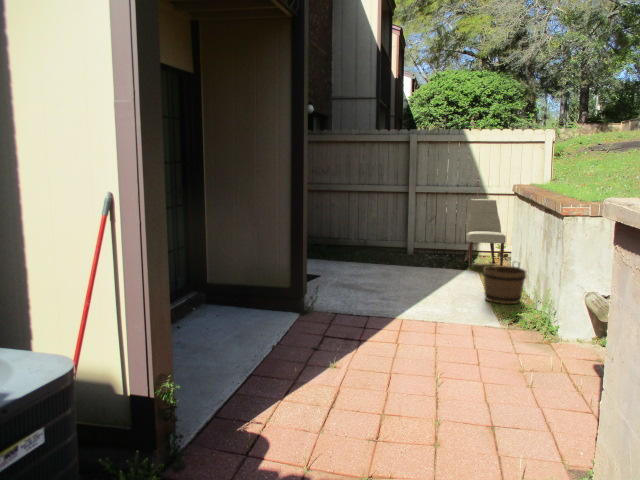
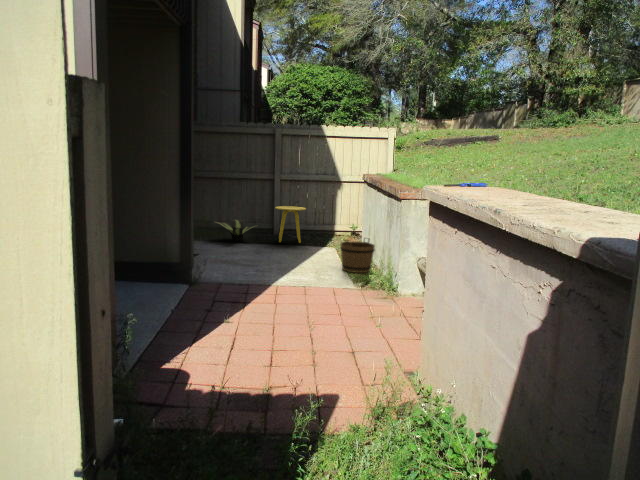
chair: present [465,199,506,267] -> none [323,186,357,246]
side table: none [410,222,445,263] -> present [275,206,306,243]
potted plant: none [343,236,391,260] -> present [214,219,258,241]

